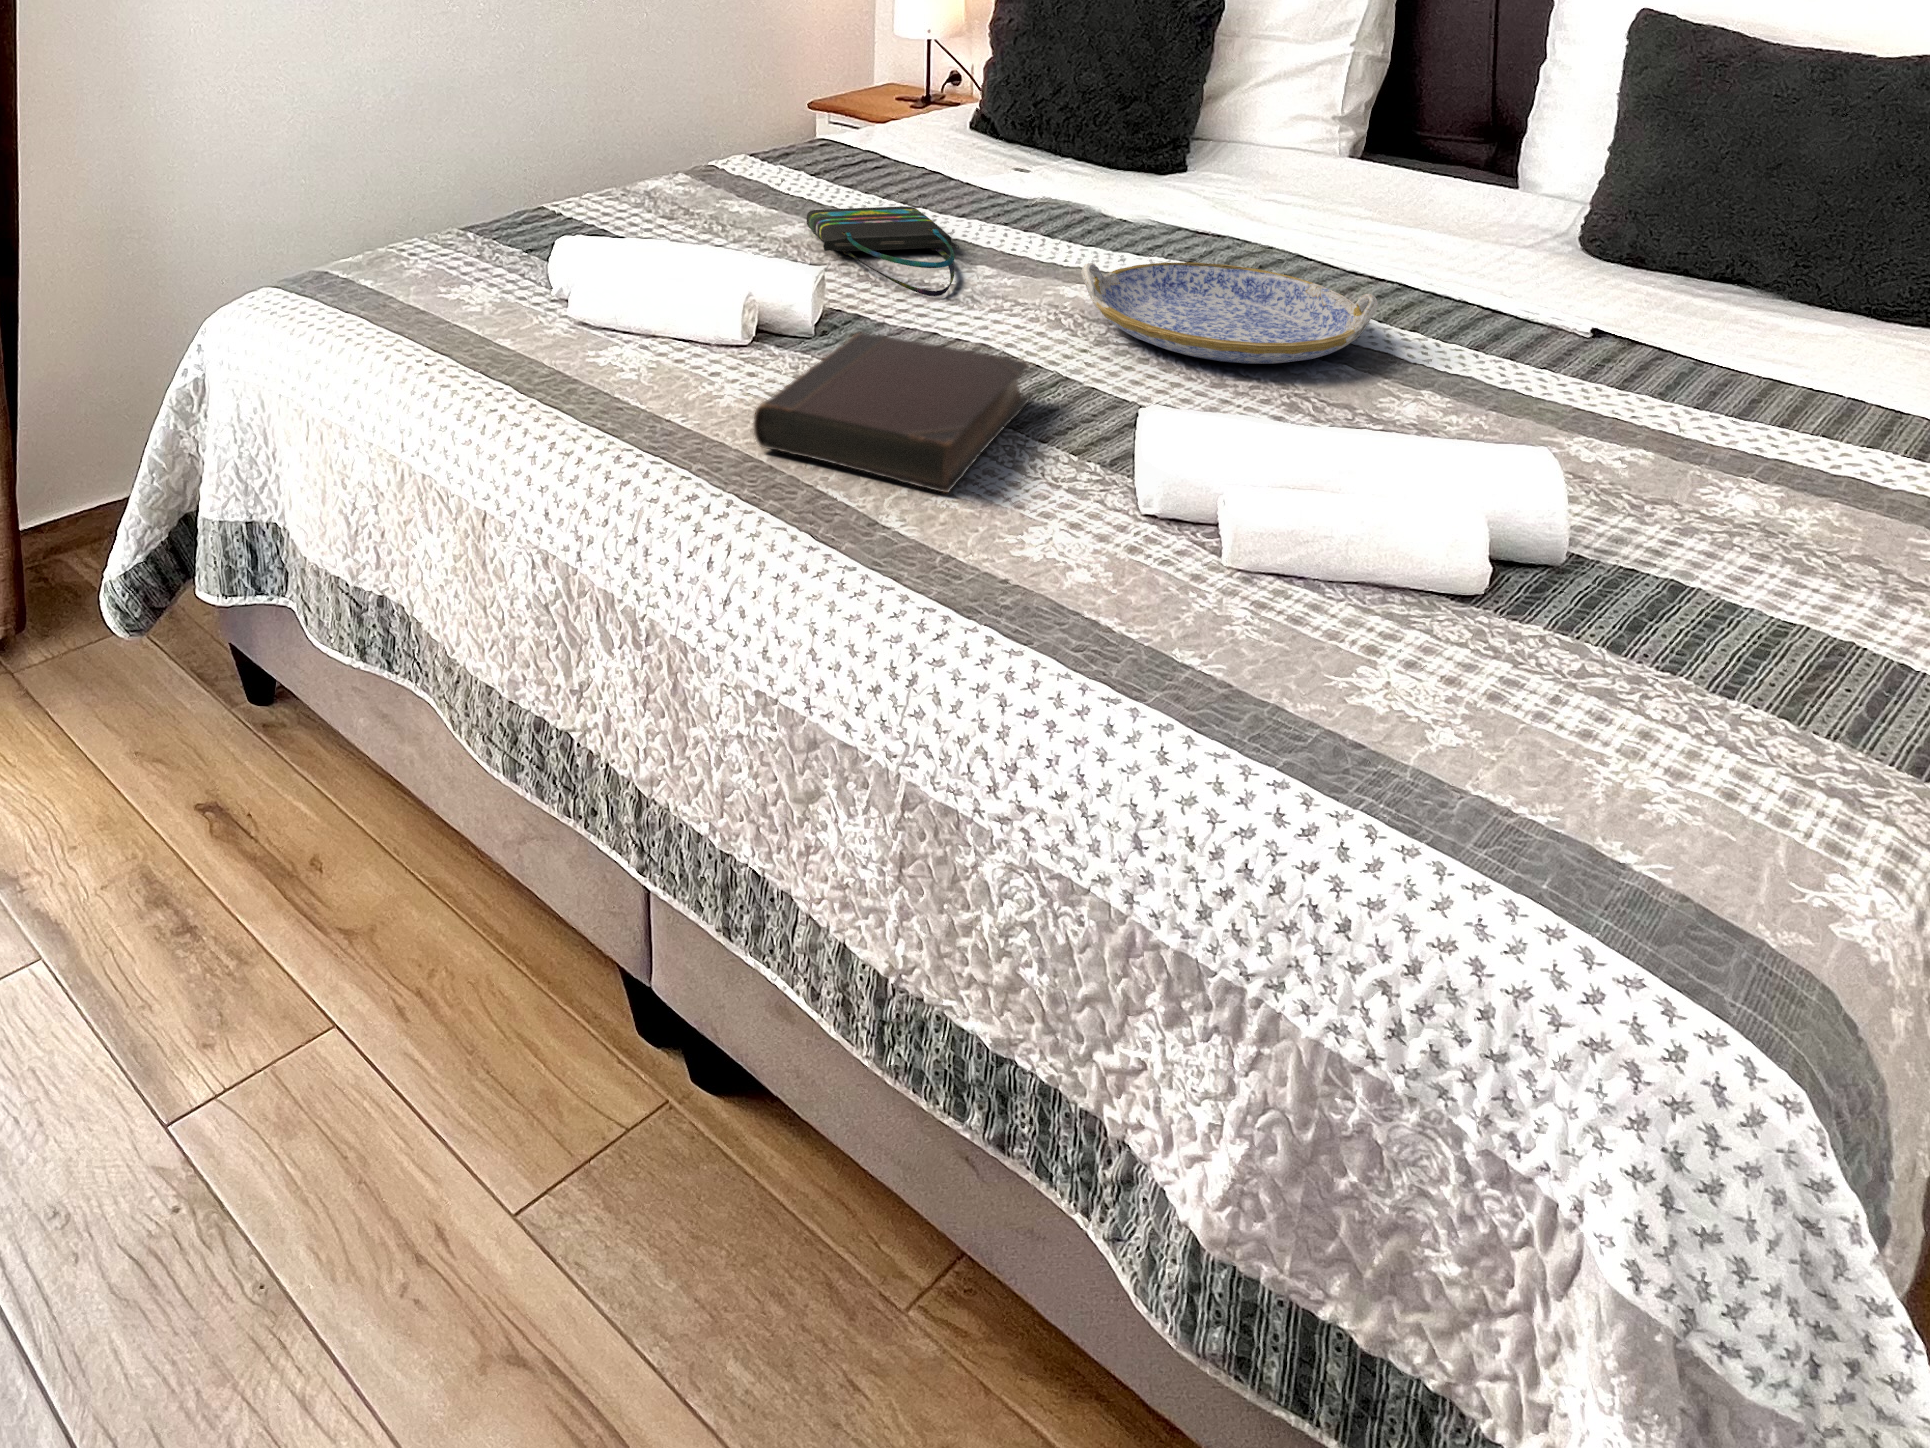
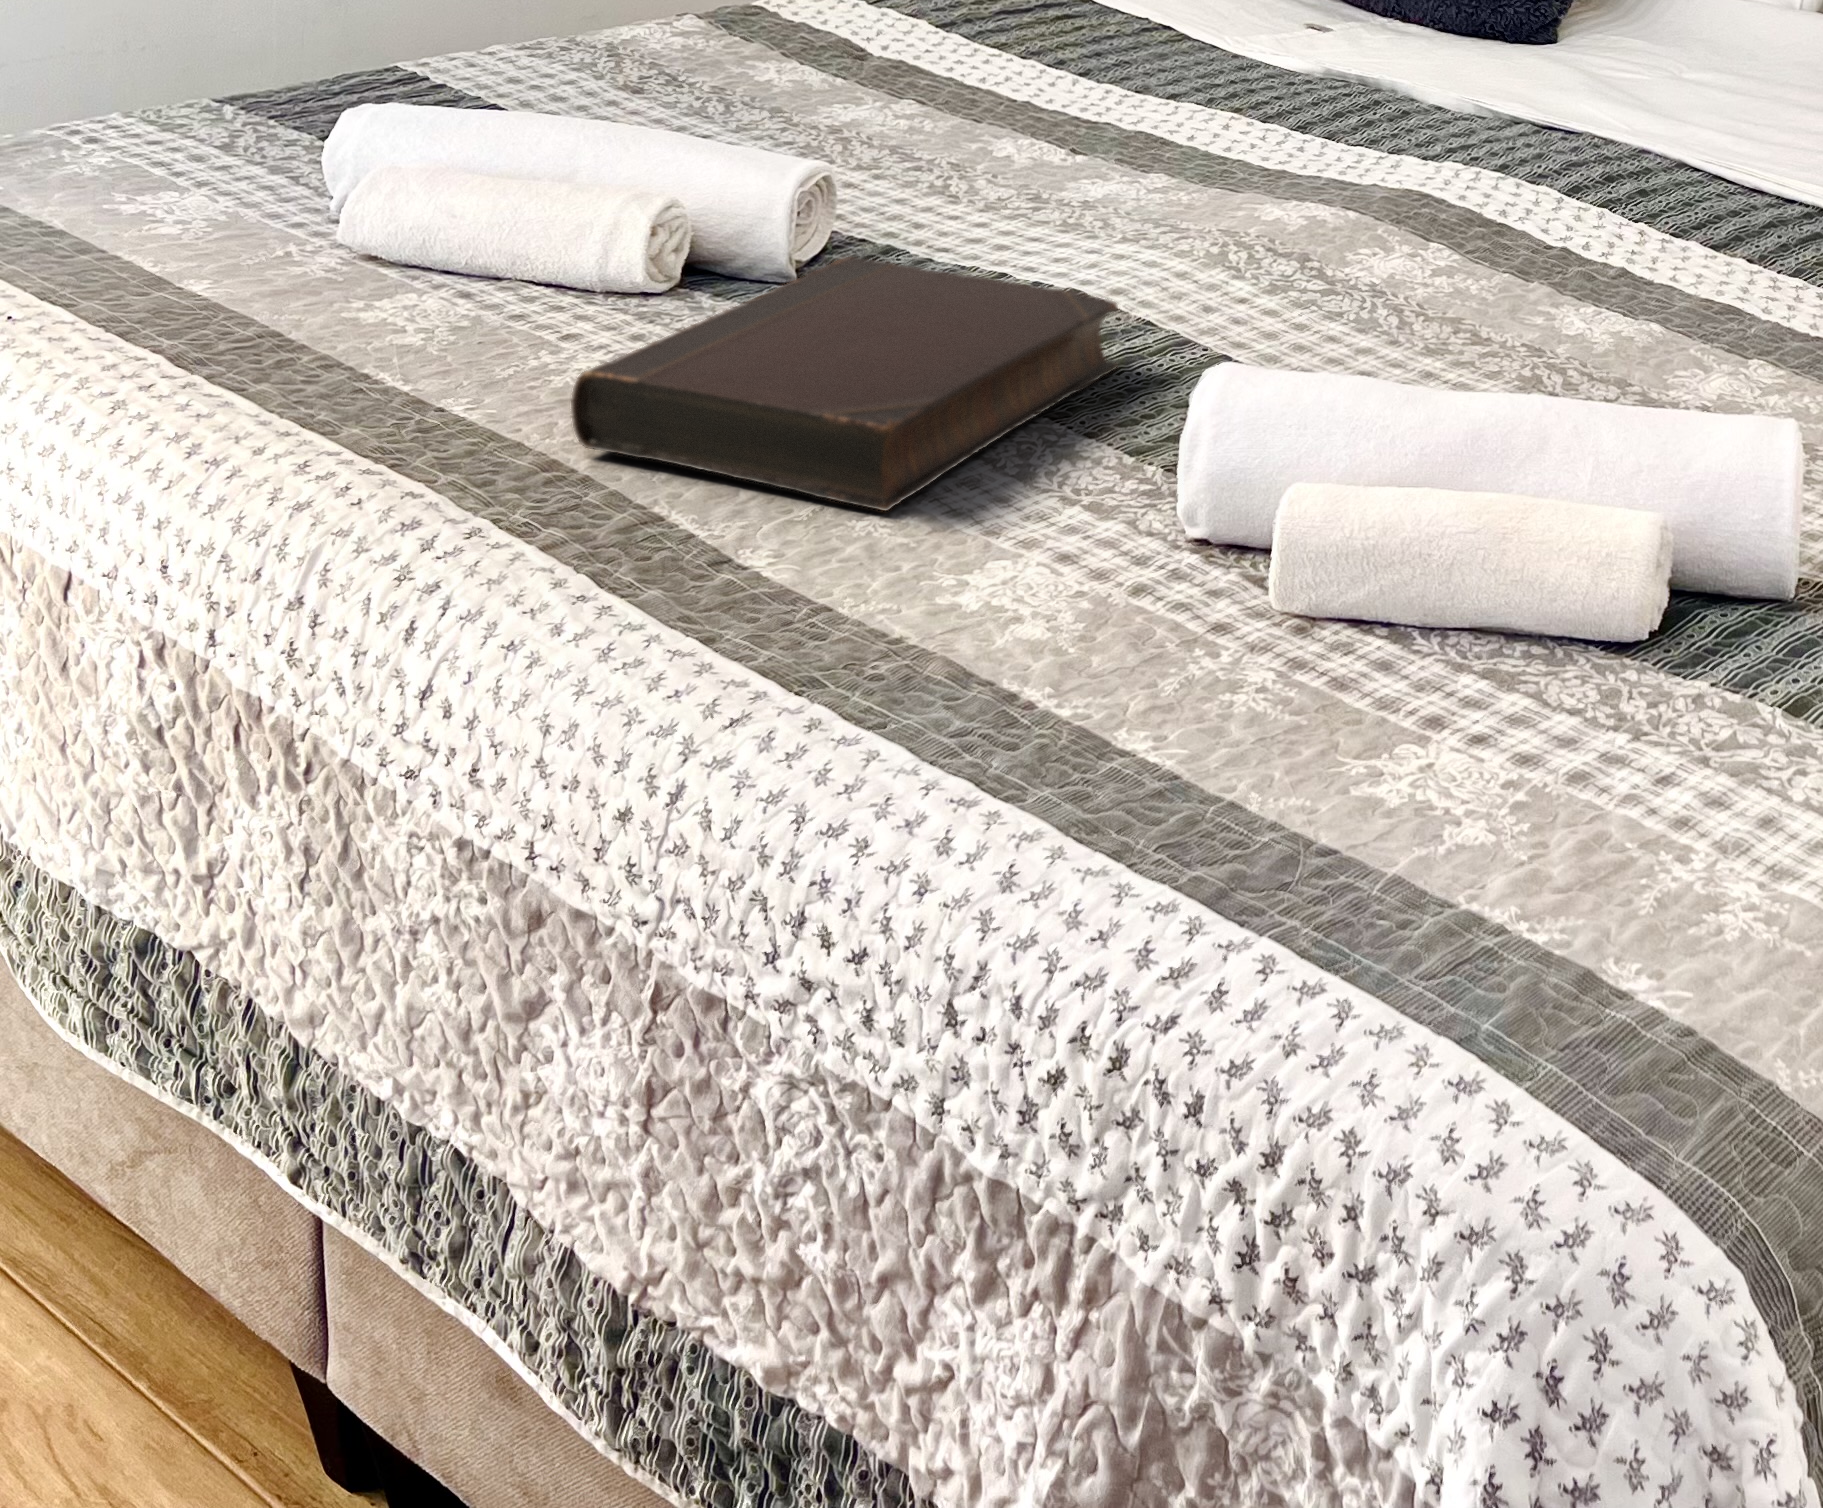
tote bag: present [807,206,959,297] -> none [888,59,1140,205]
serving tray: present [1081,263,1378,364] -> none [1288,147,1739,304]

